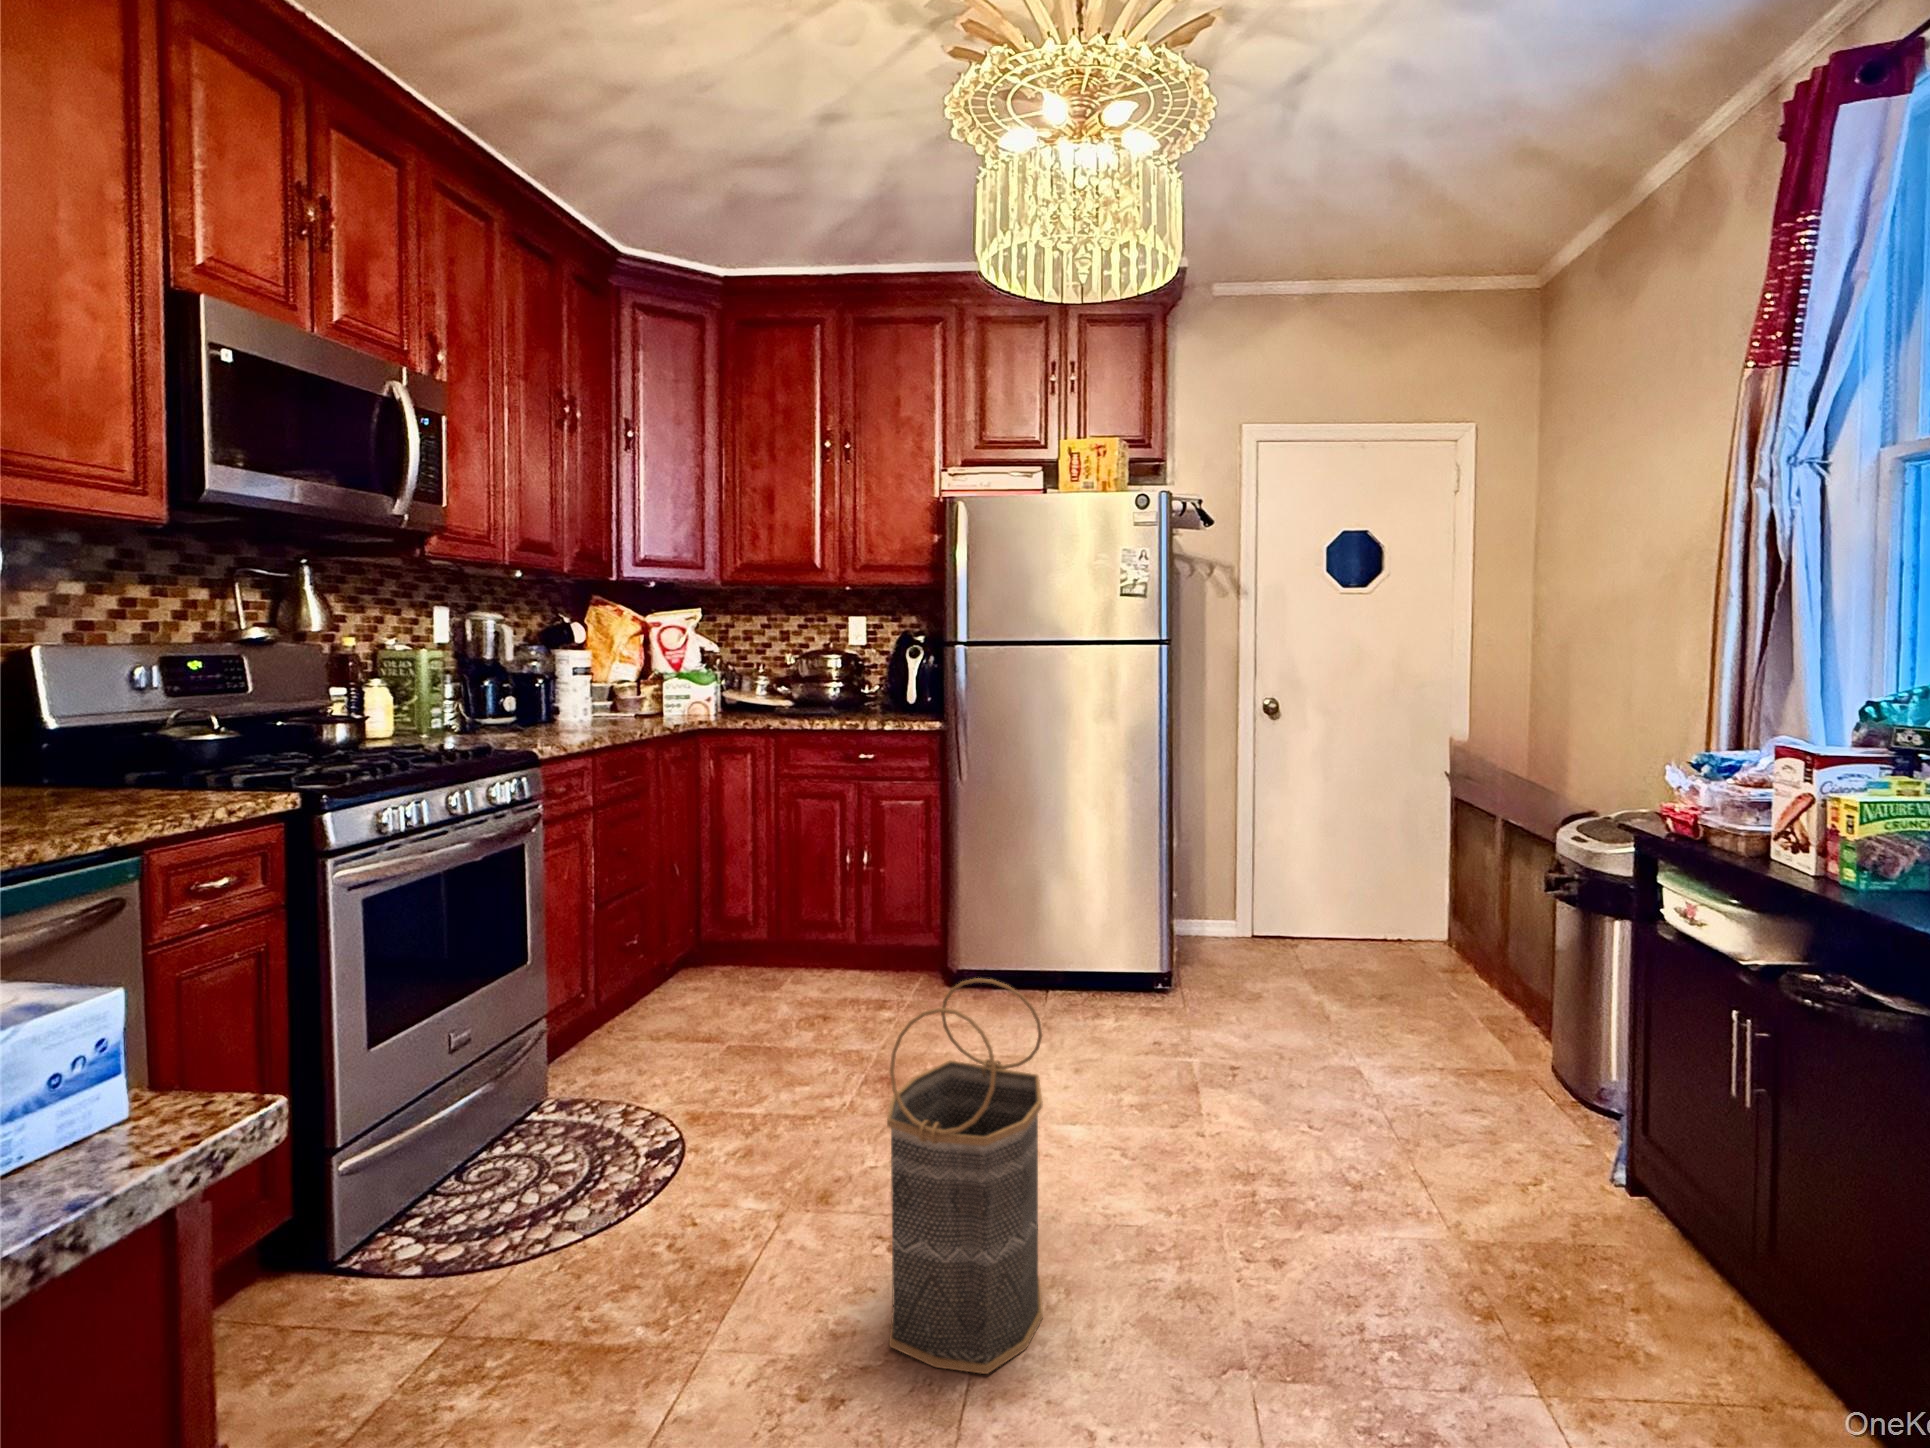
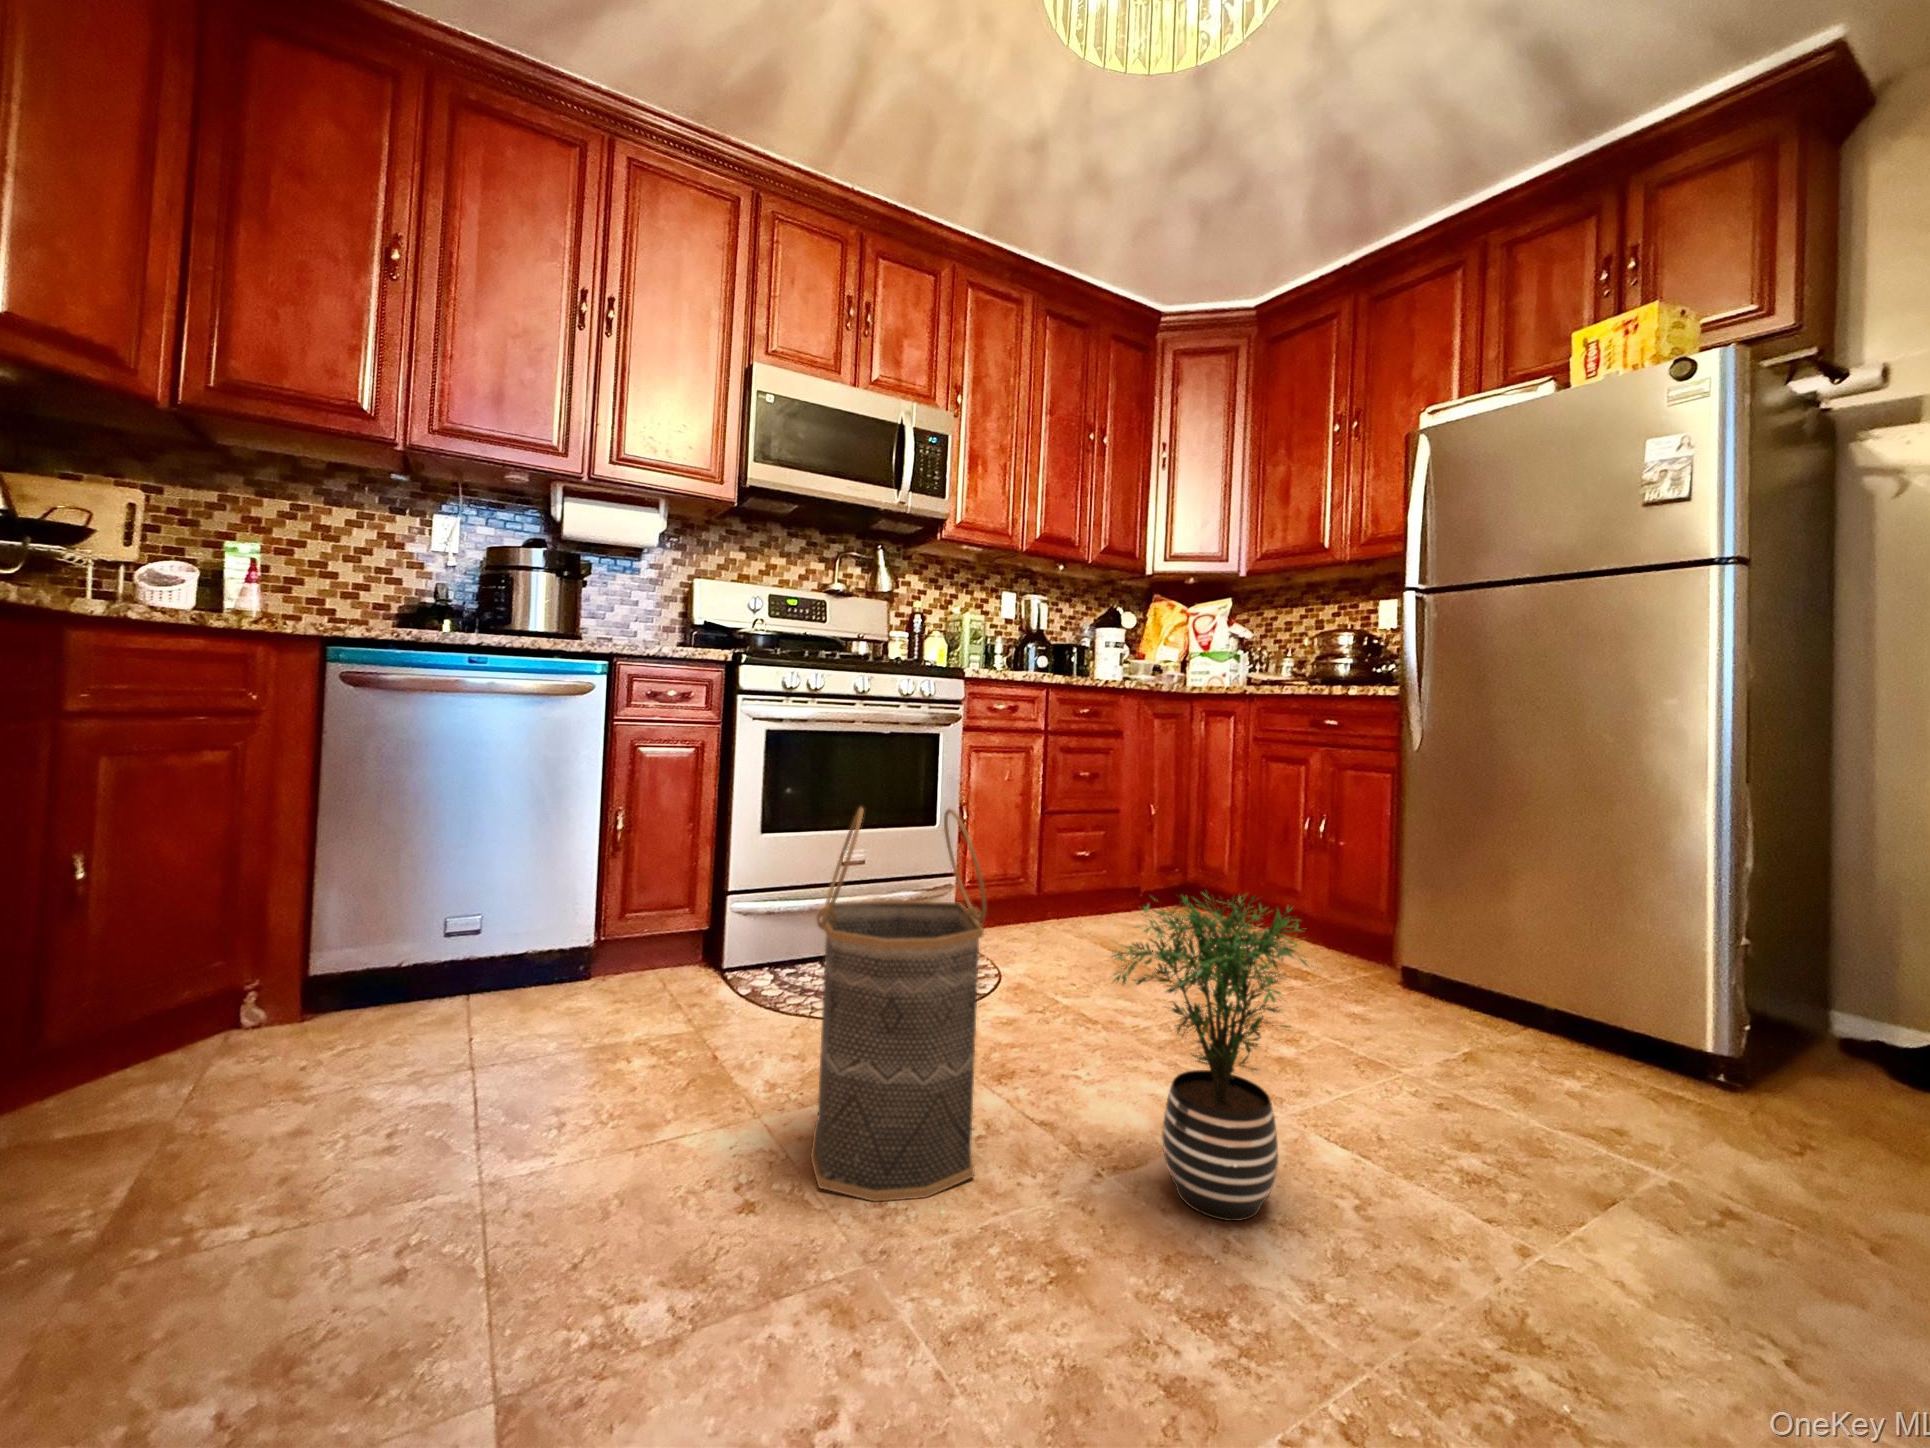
potted plant: none [1071,966,1227,1205] -> present [1112,894,1308,1221]

